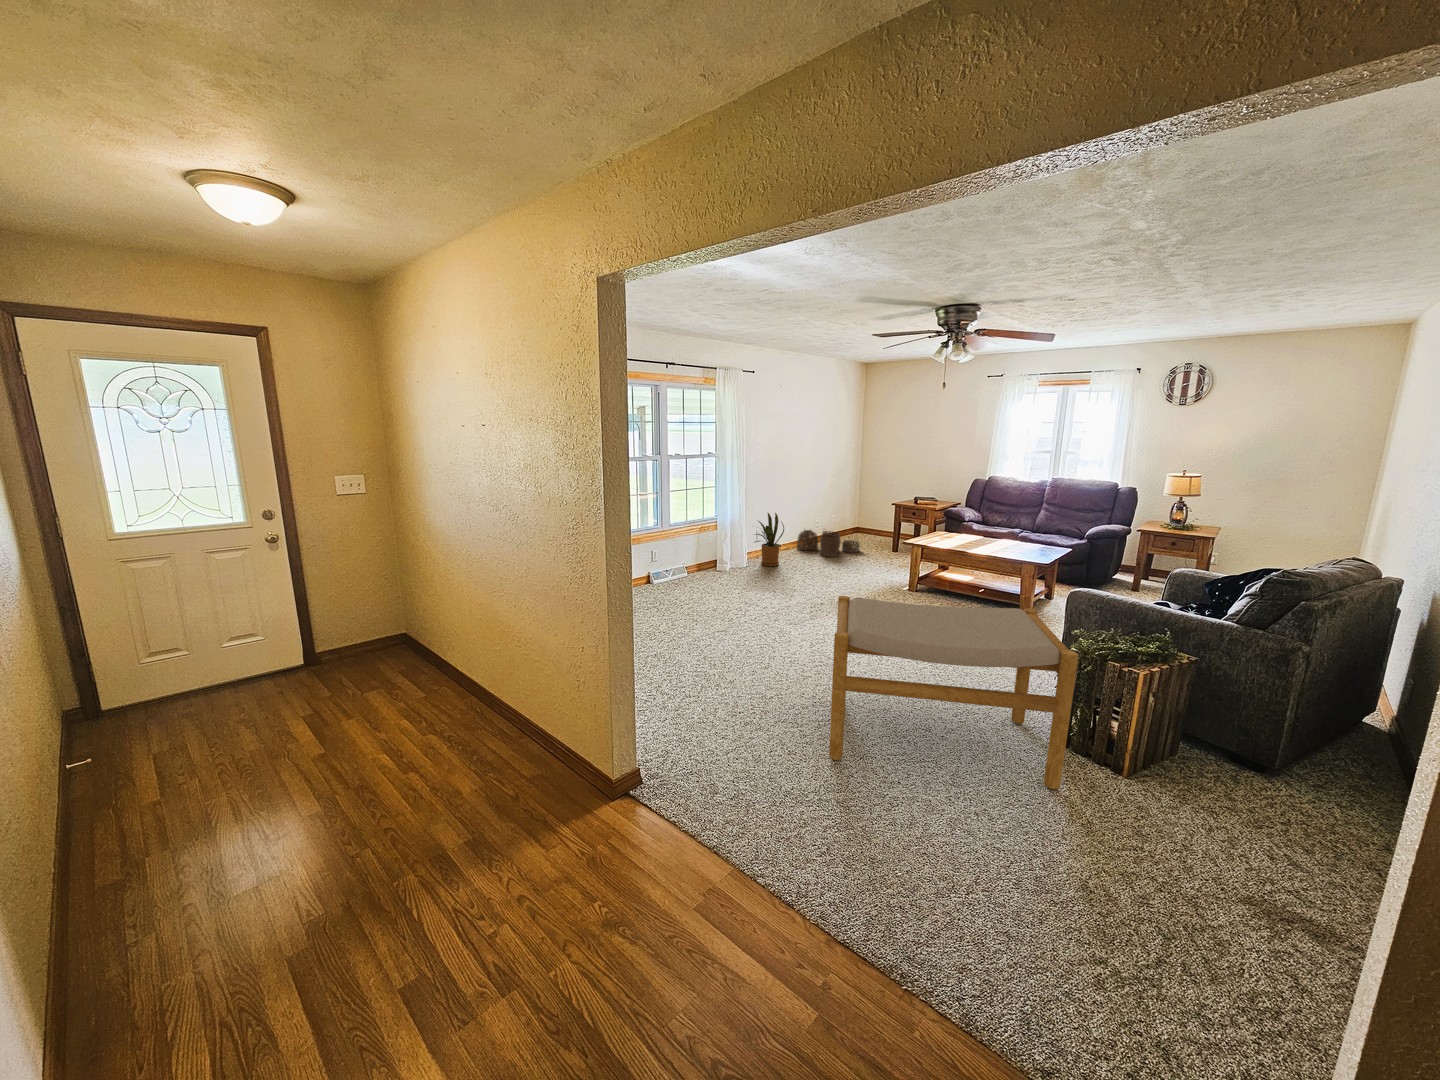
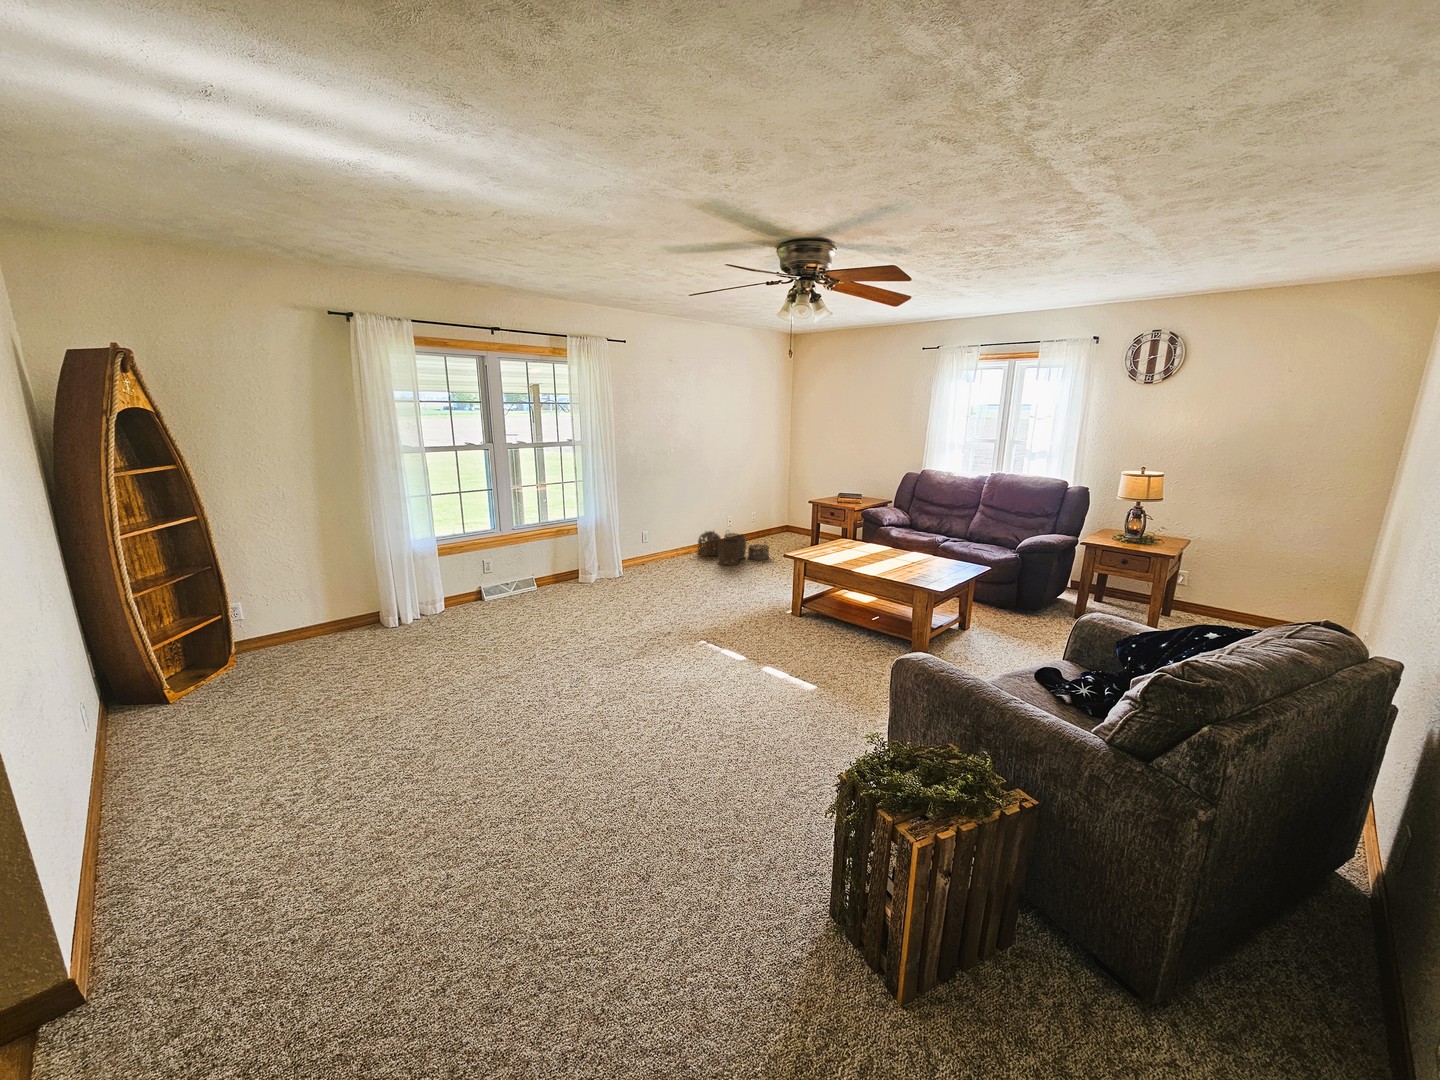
house plant: present [754,513,784,566] -> none [620,512,661,578]
footstool: present [829,596,1078,789] -> none [425,665,811,1035]

